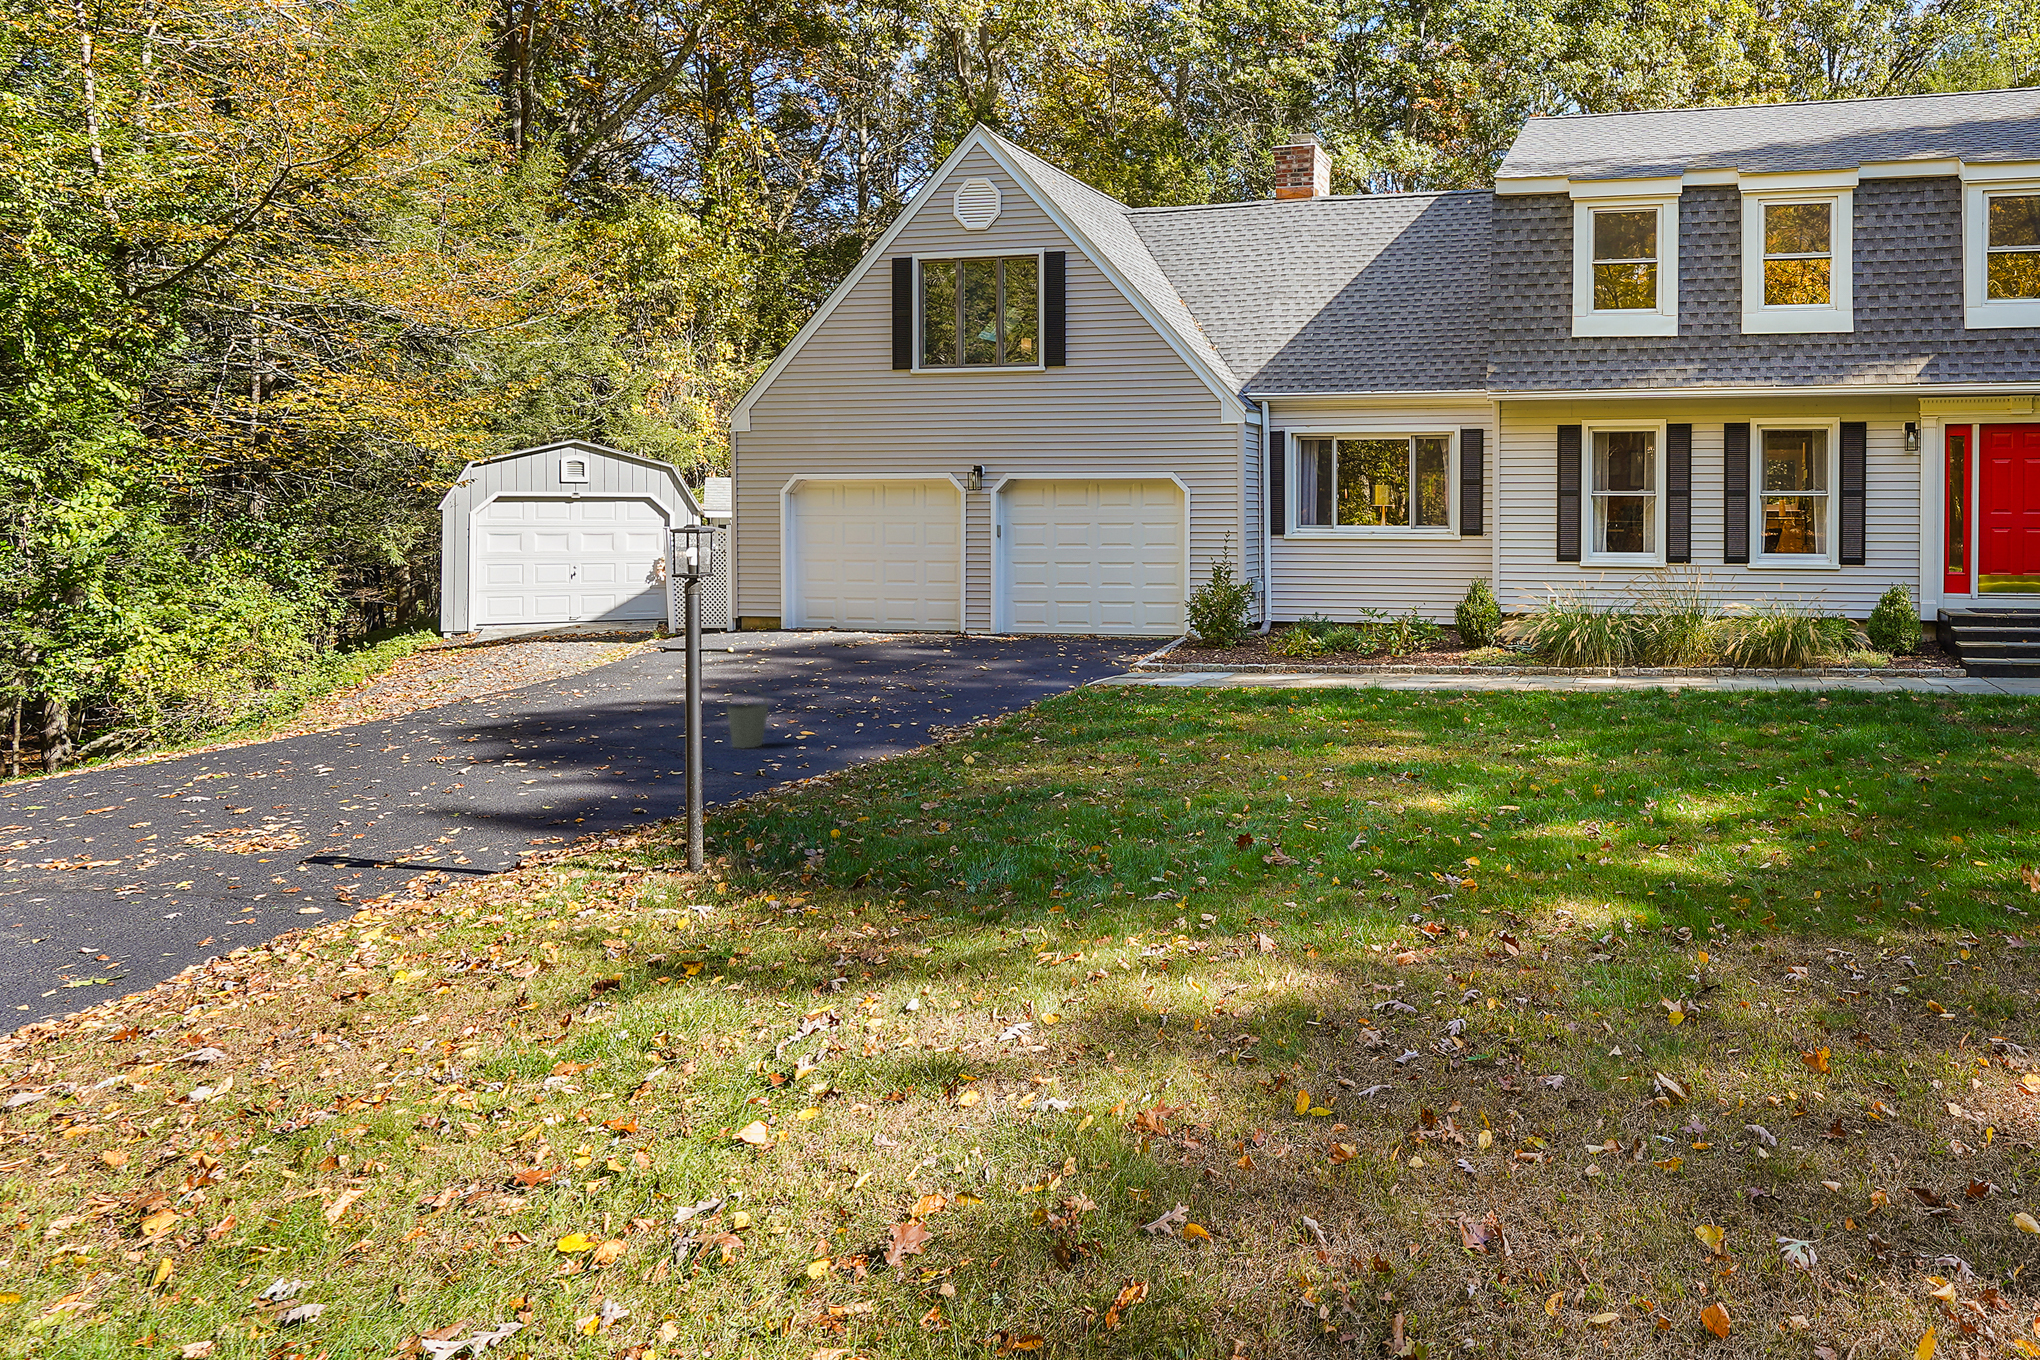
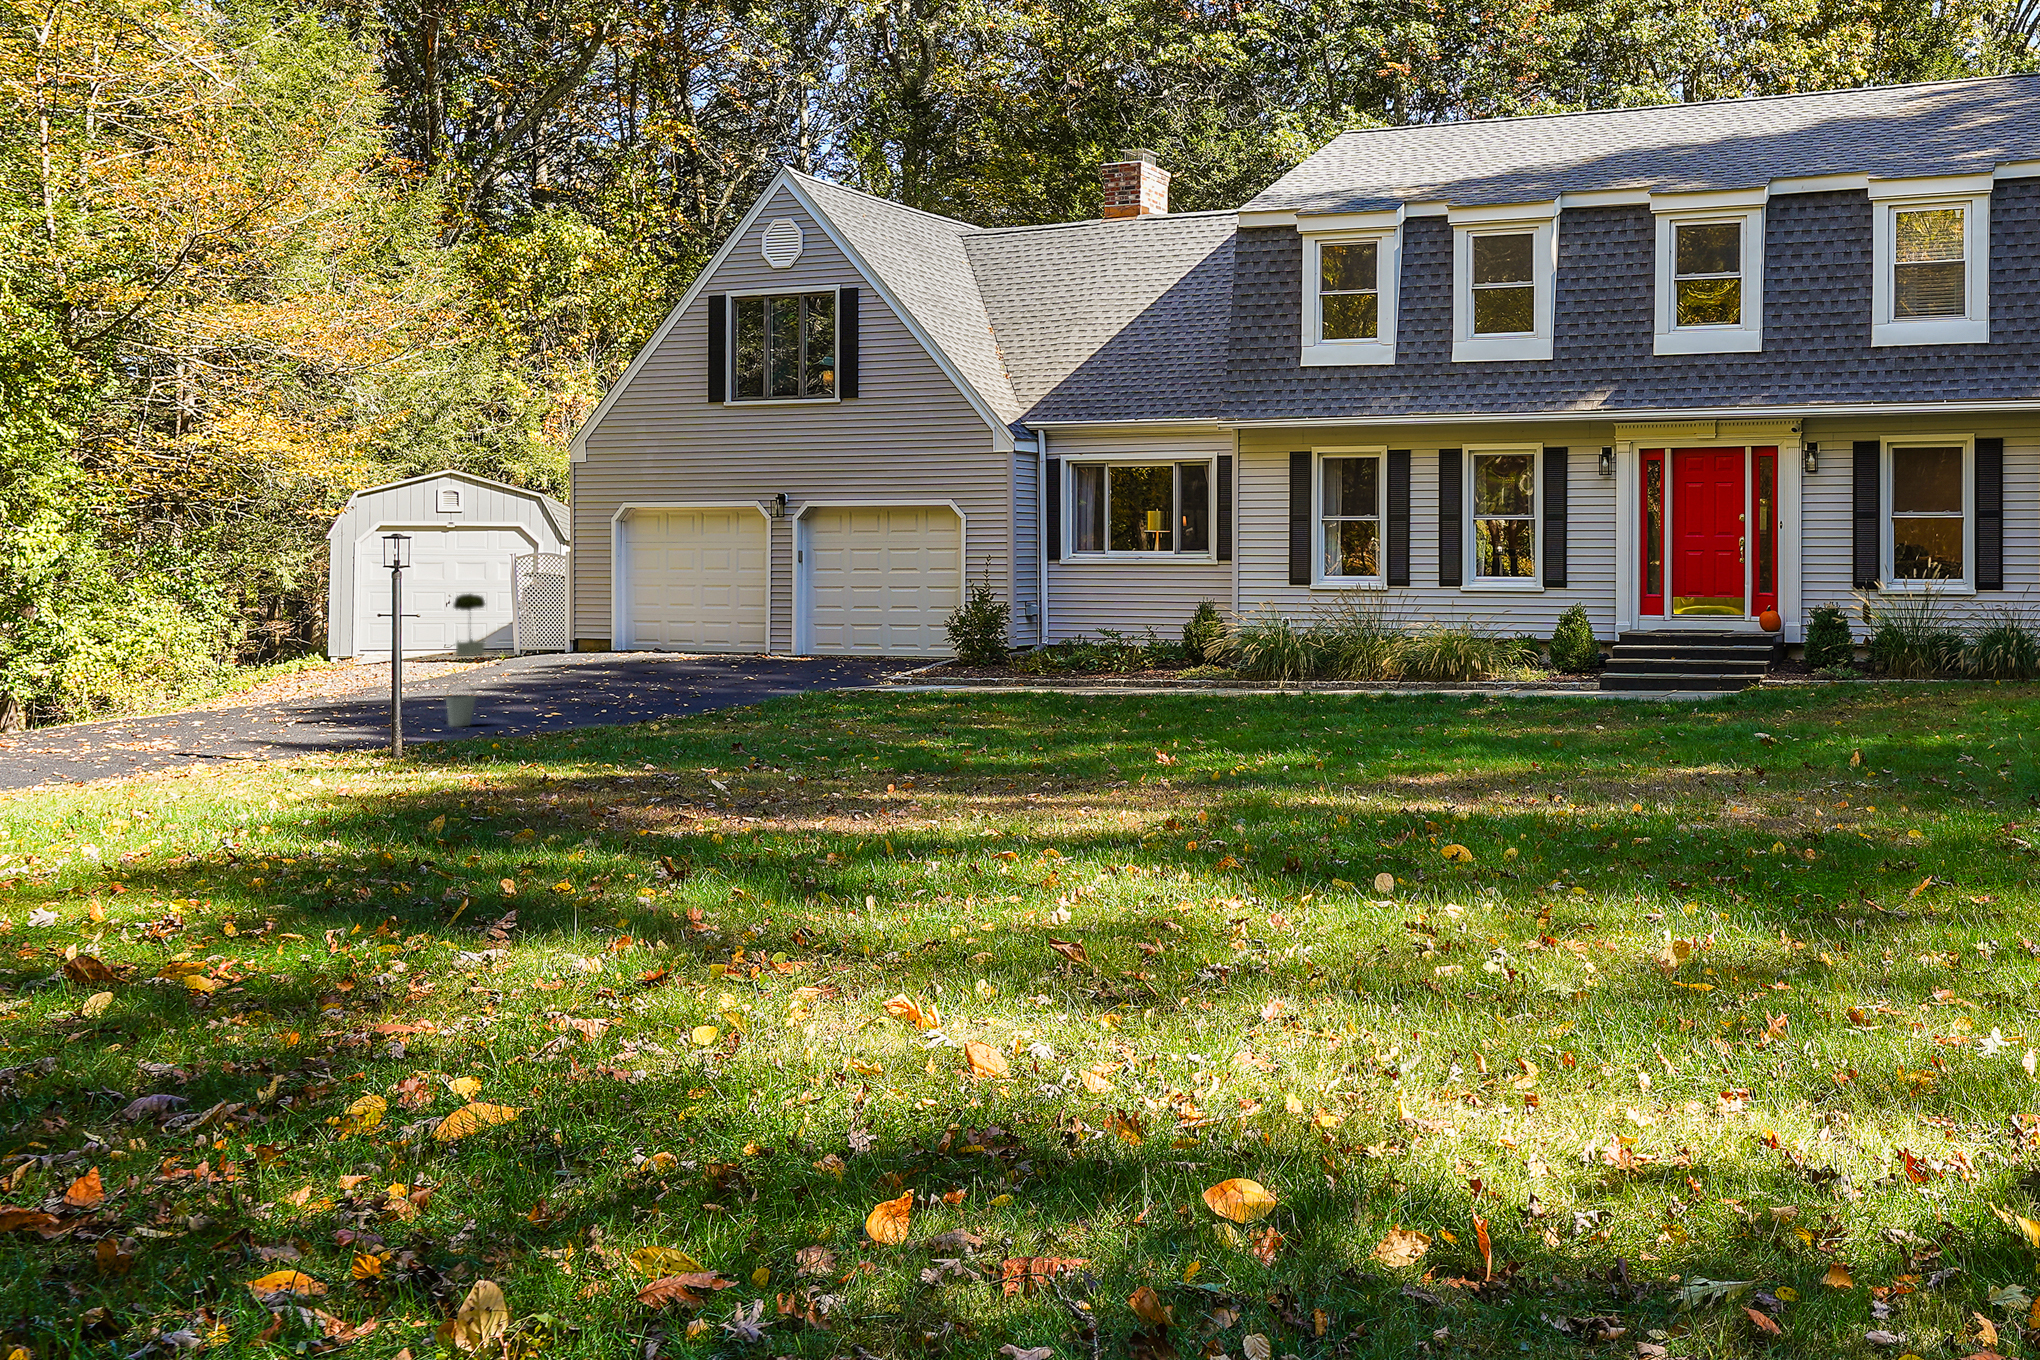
potted tree: none [601,569,639,638] -> present [453,594,485,656]

